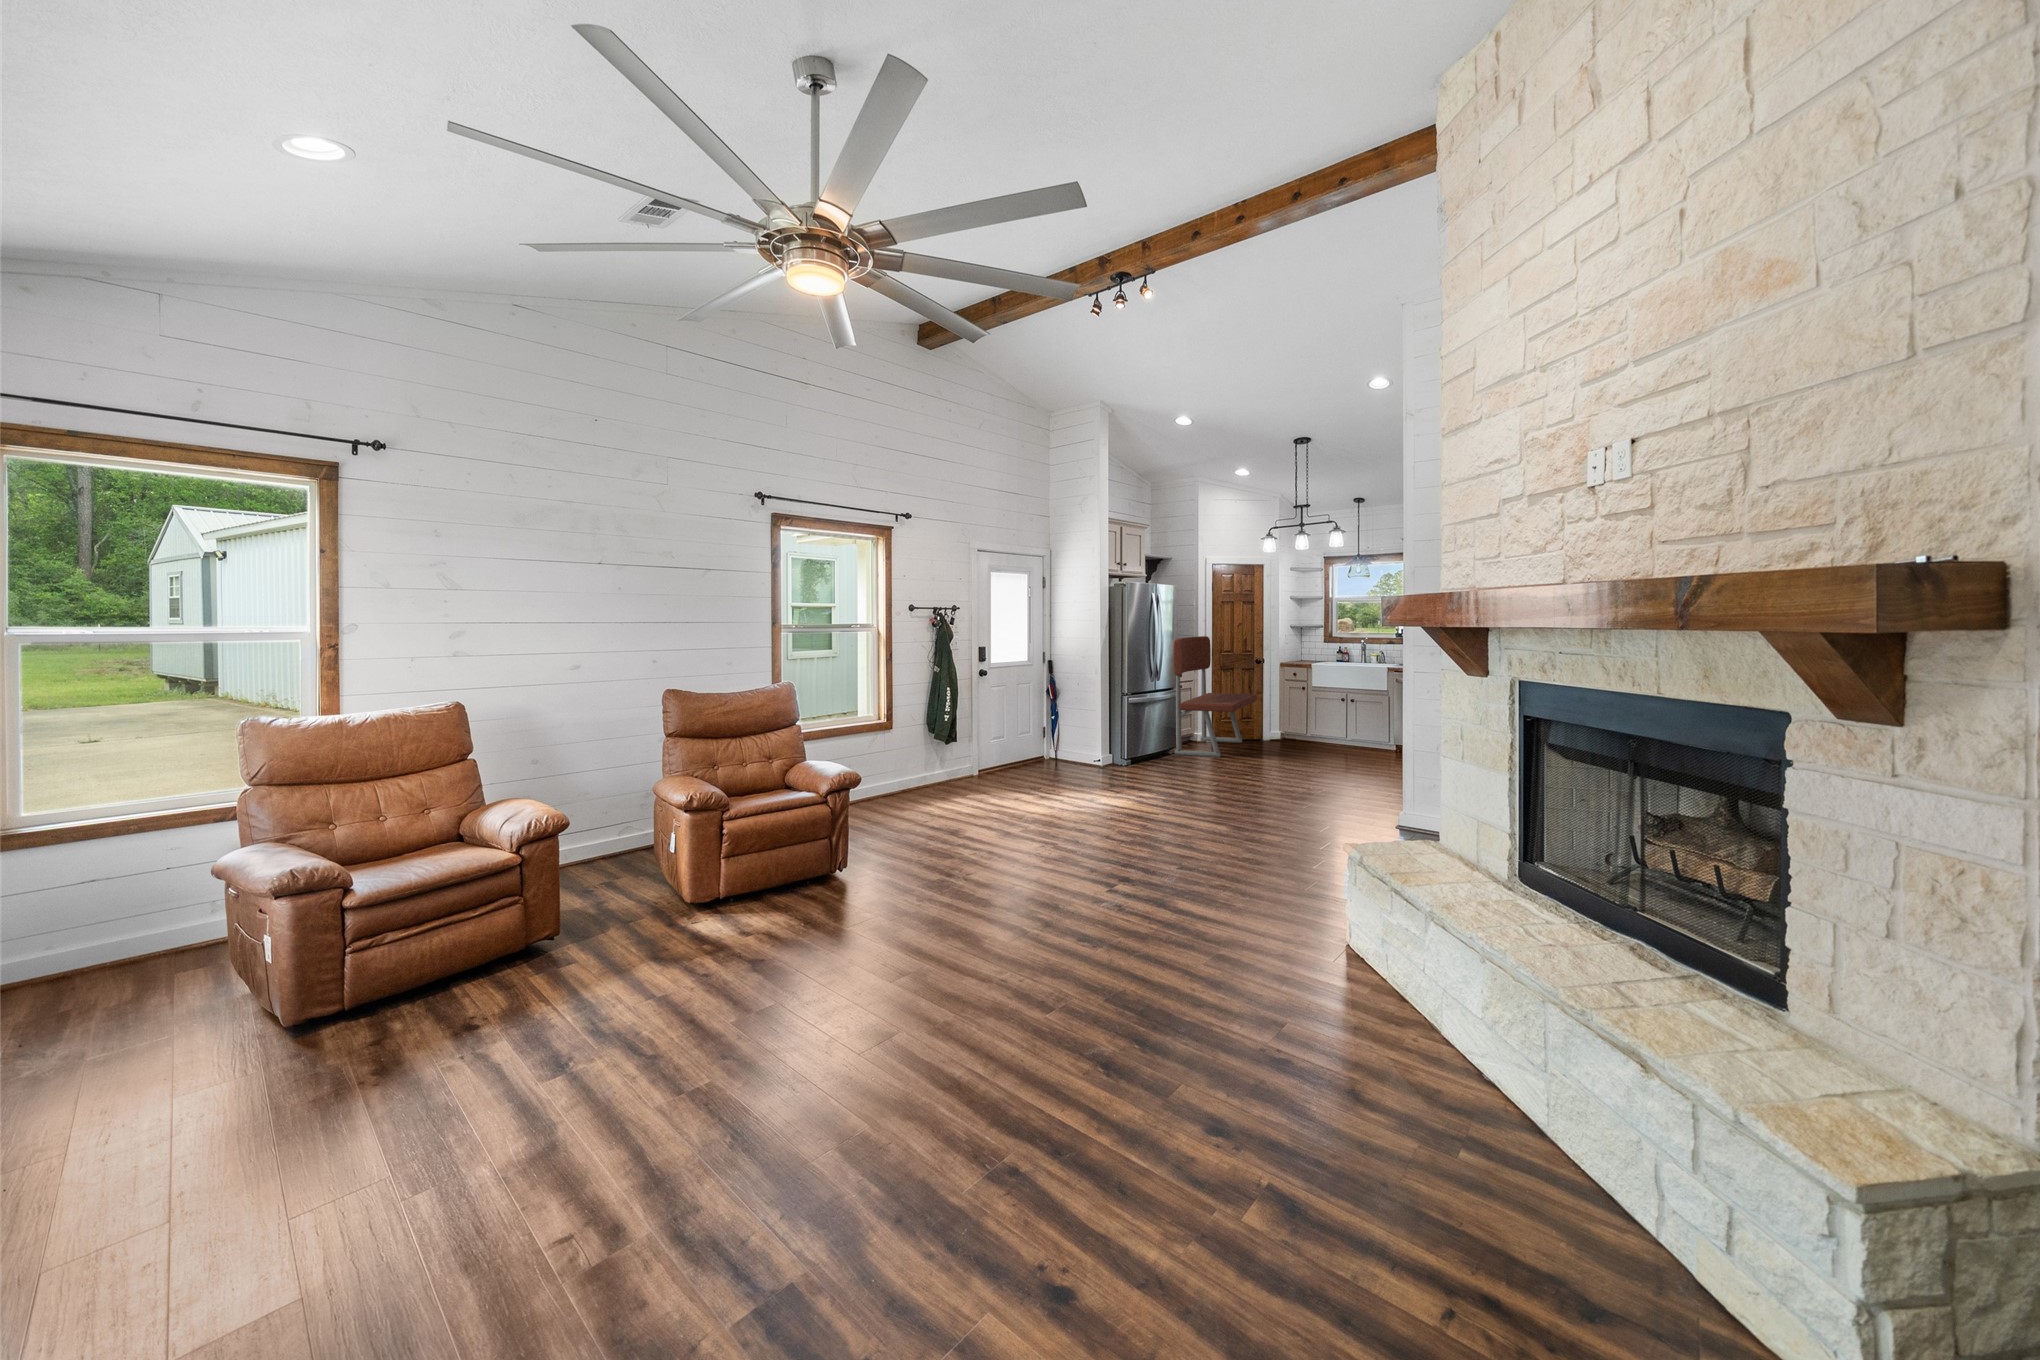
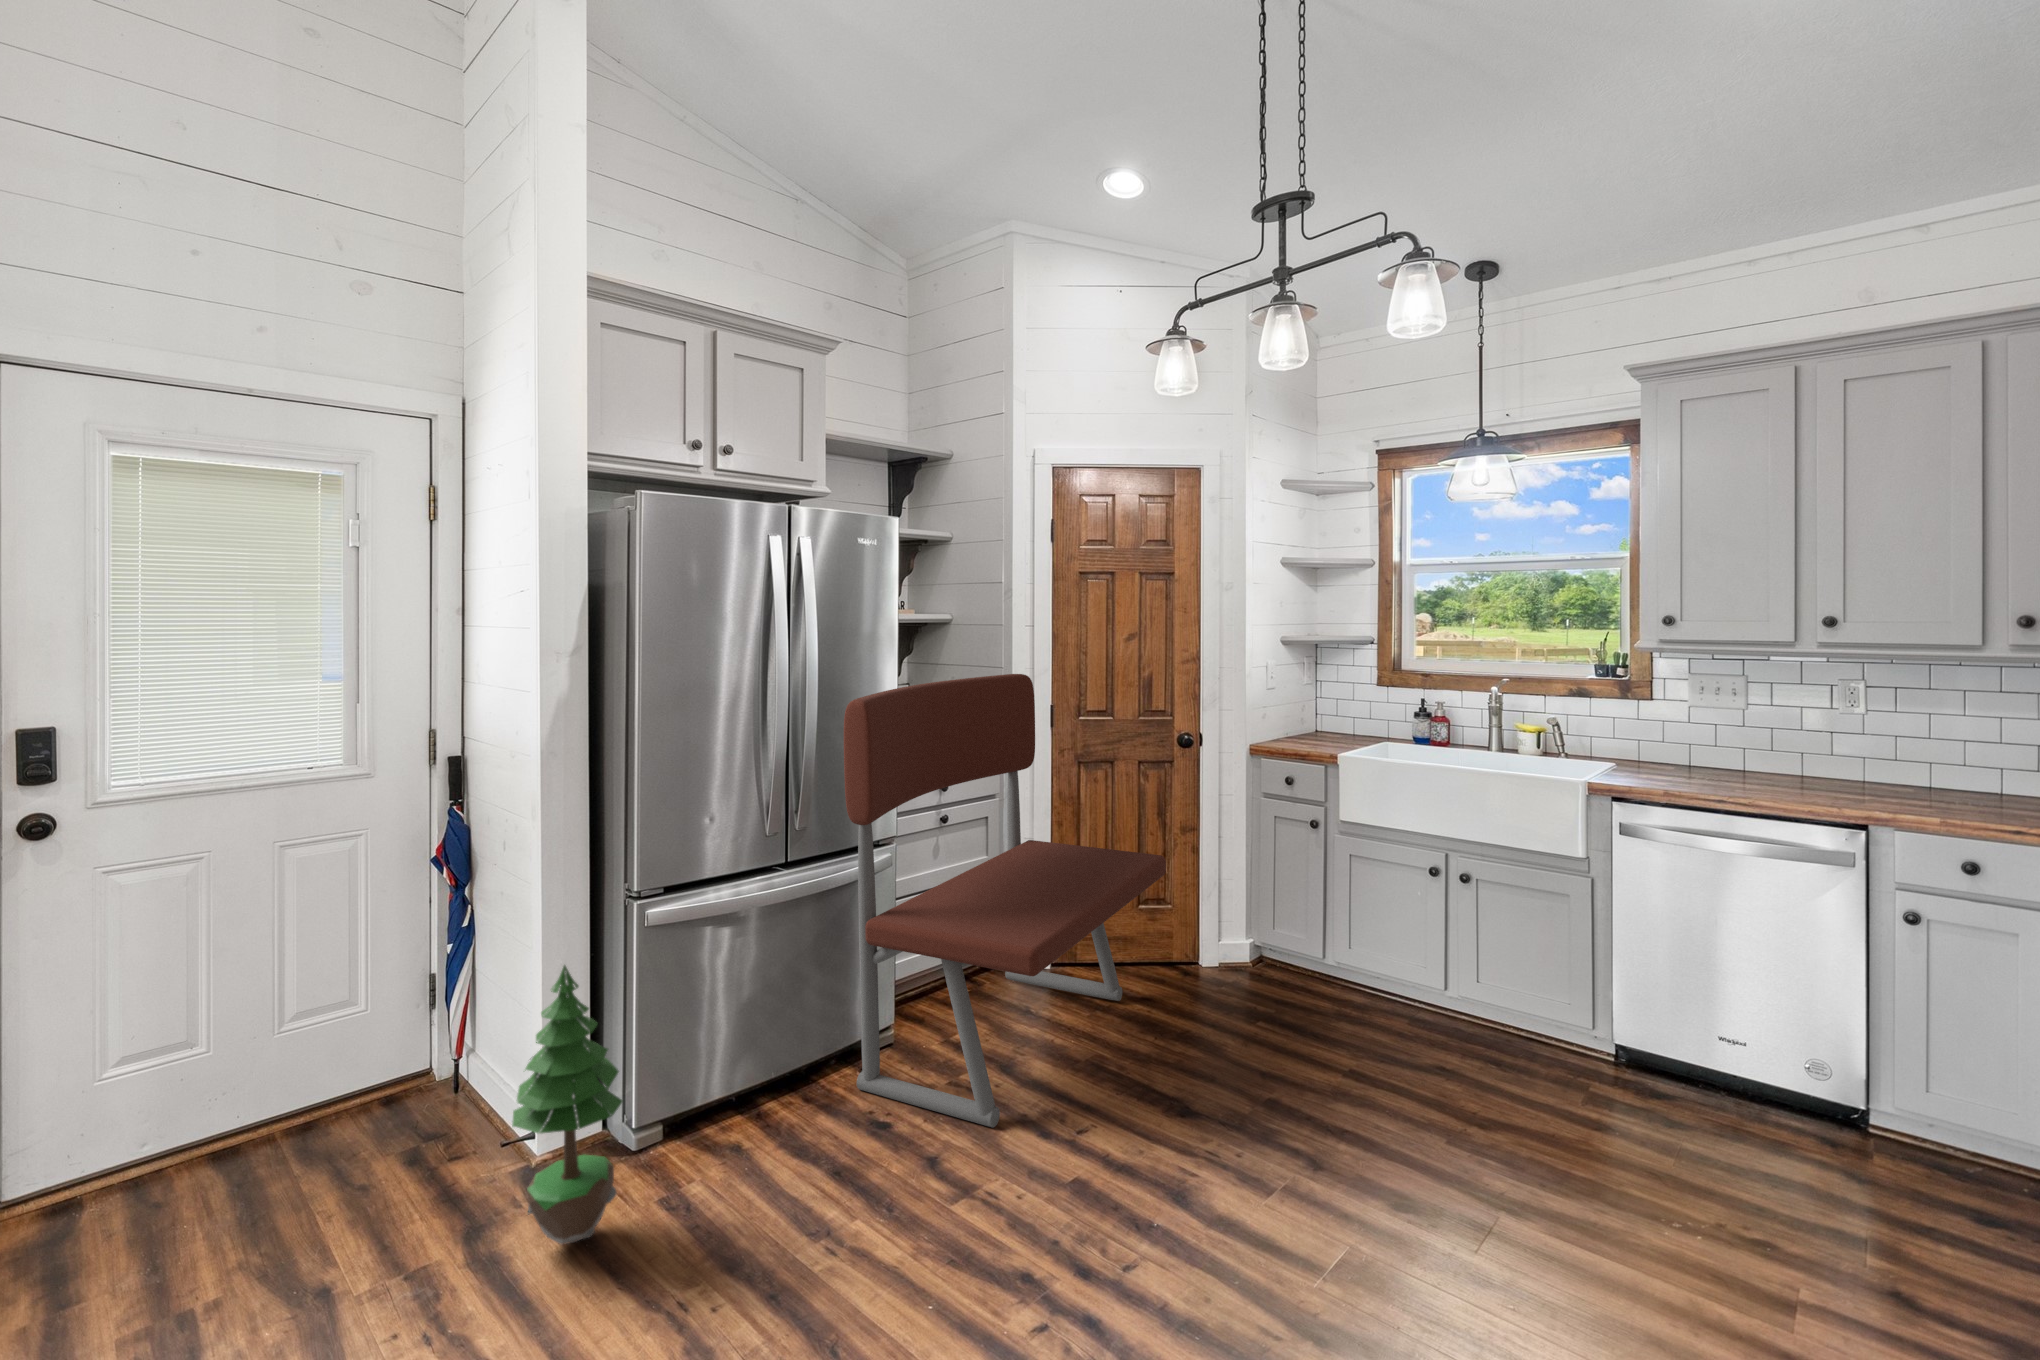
potted tree: none [1118,699,1143,768] -> present [512,965,623,1244]

